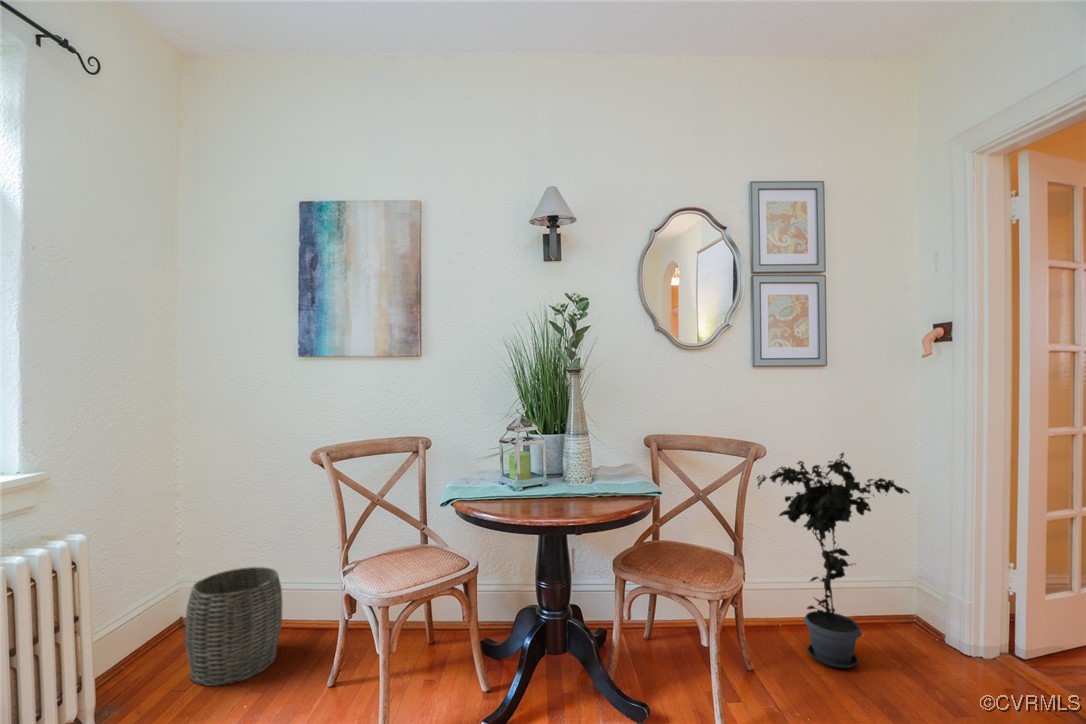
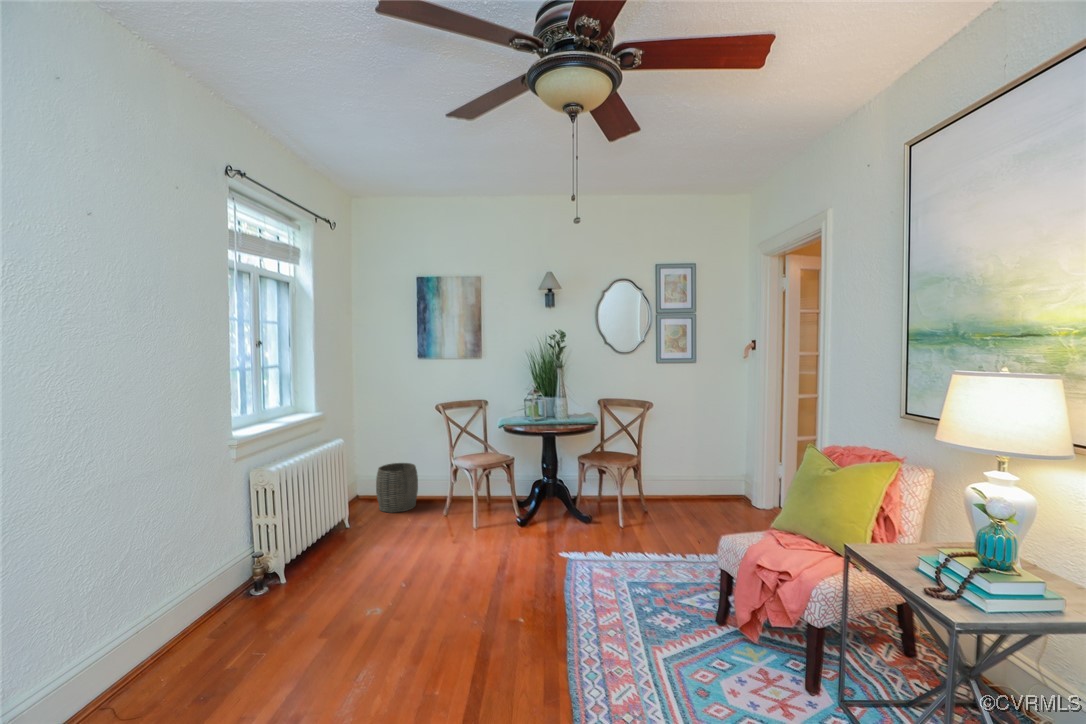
potted plant: present [757,453,909,668] -> none [652,407,725,509]

